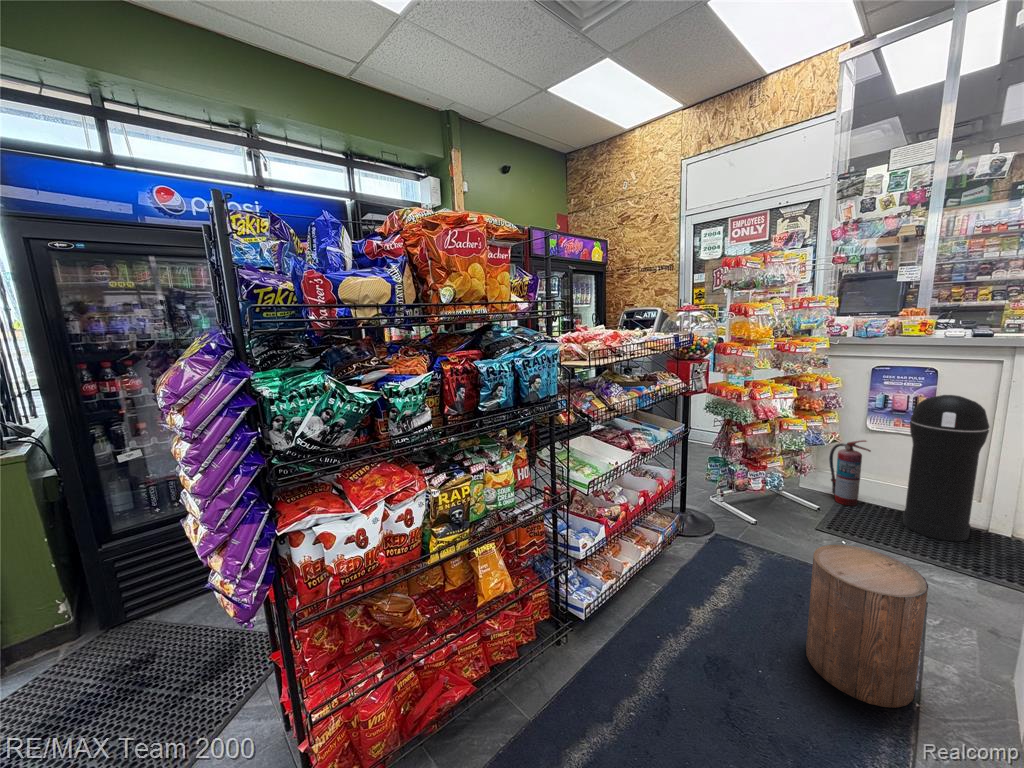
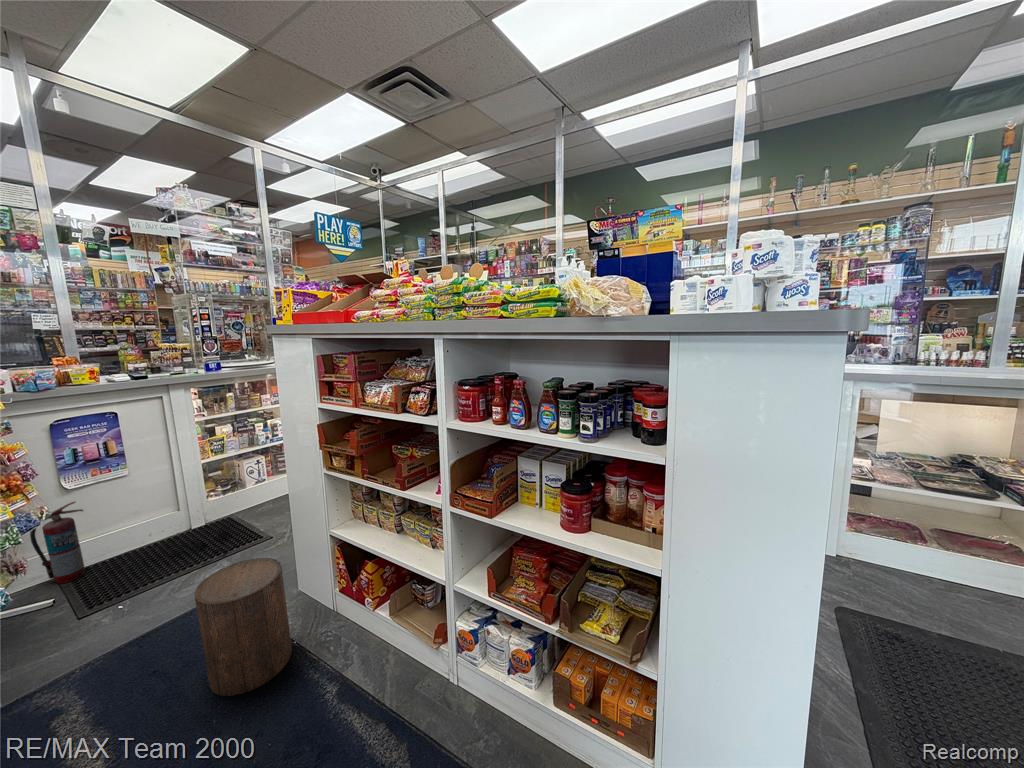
trash can: present [903,395,989,541] -> none [117,431,191,560]

